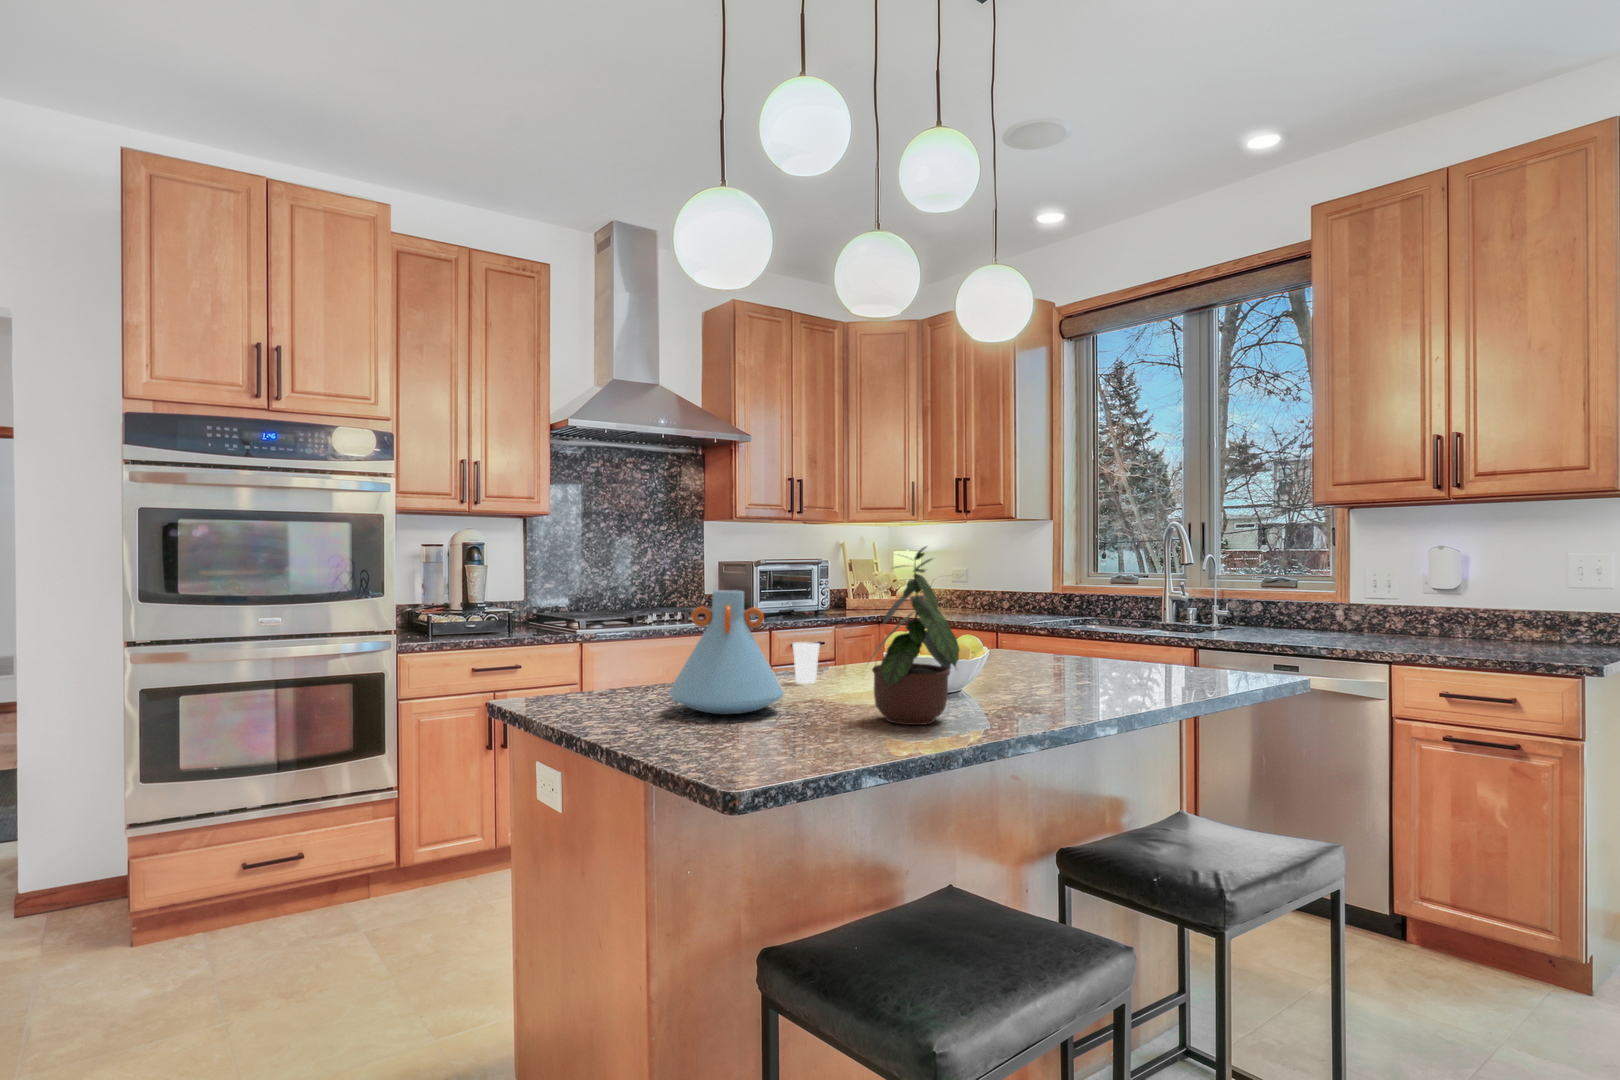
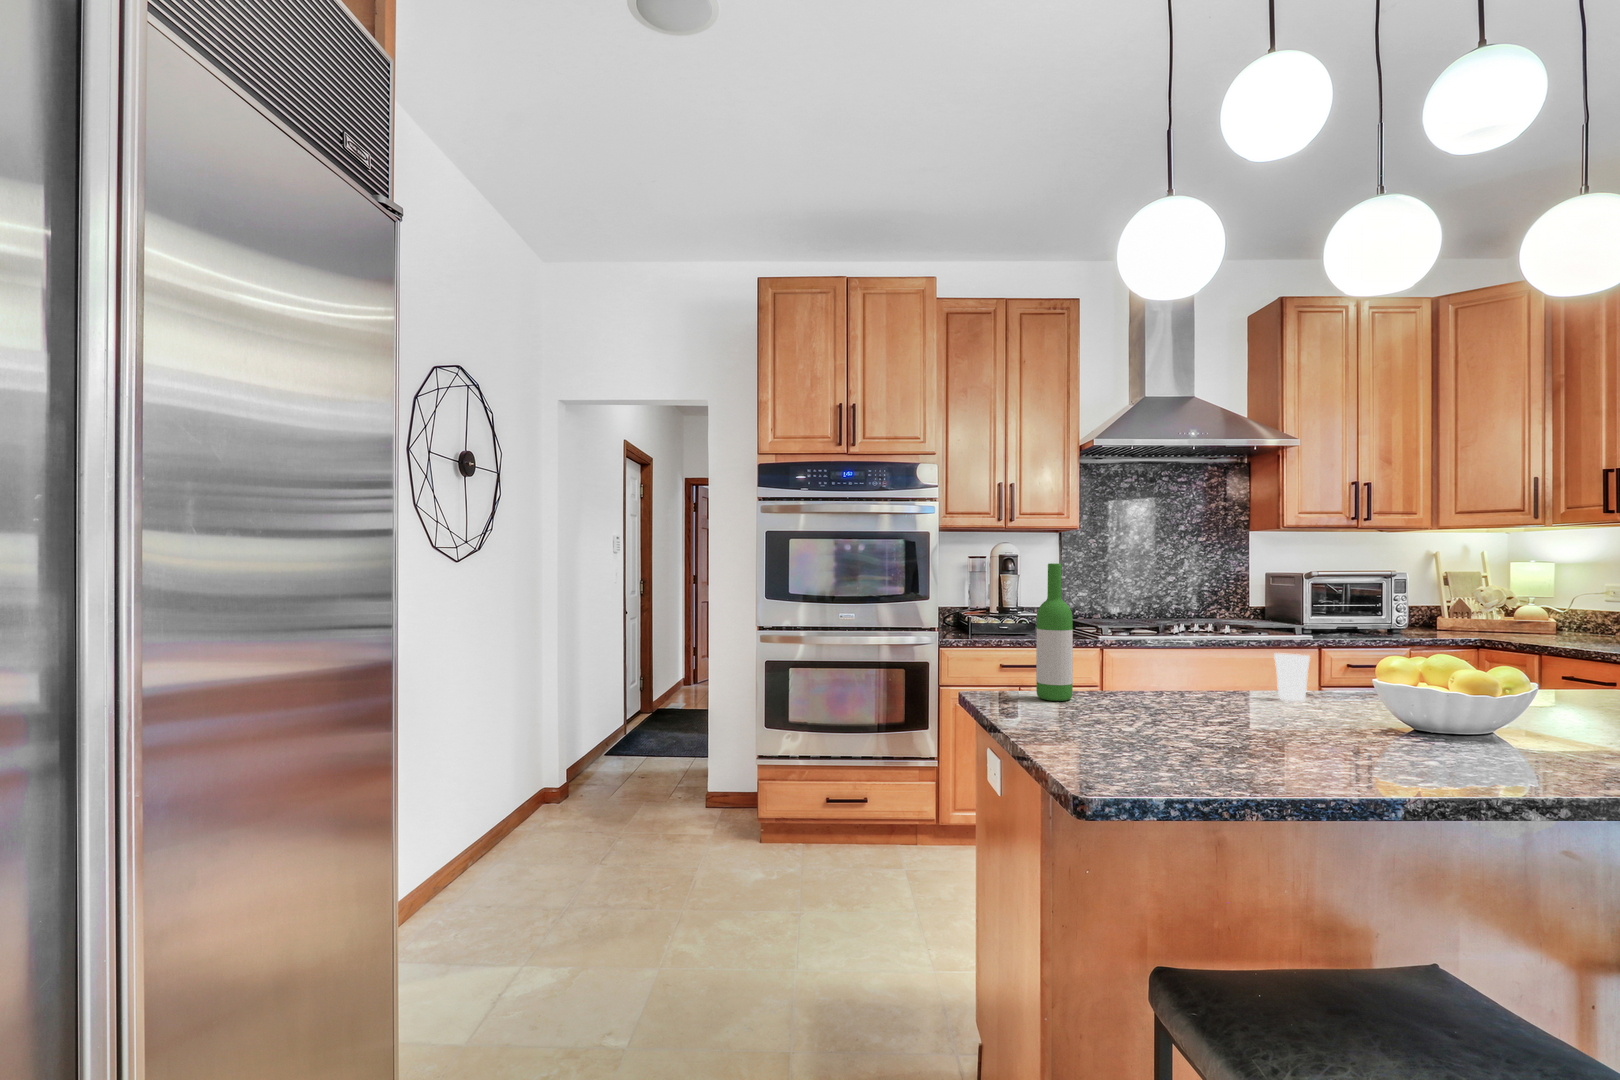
potted plant: present [871,546,959,725] -> none [1315,532,1484,763]
wine bottle: none [596,565,634,706] -> present [1036,563,1073,701]
vase: present [669,590,784,714] -> none [1097,589,1231,721]

